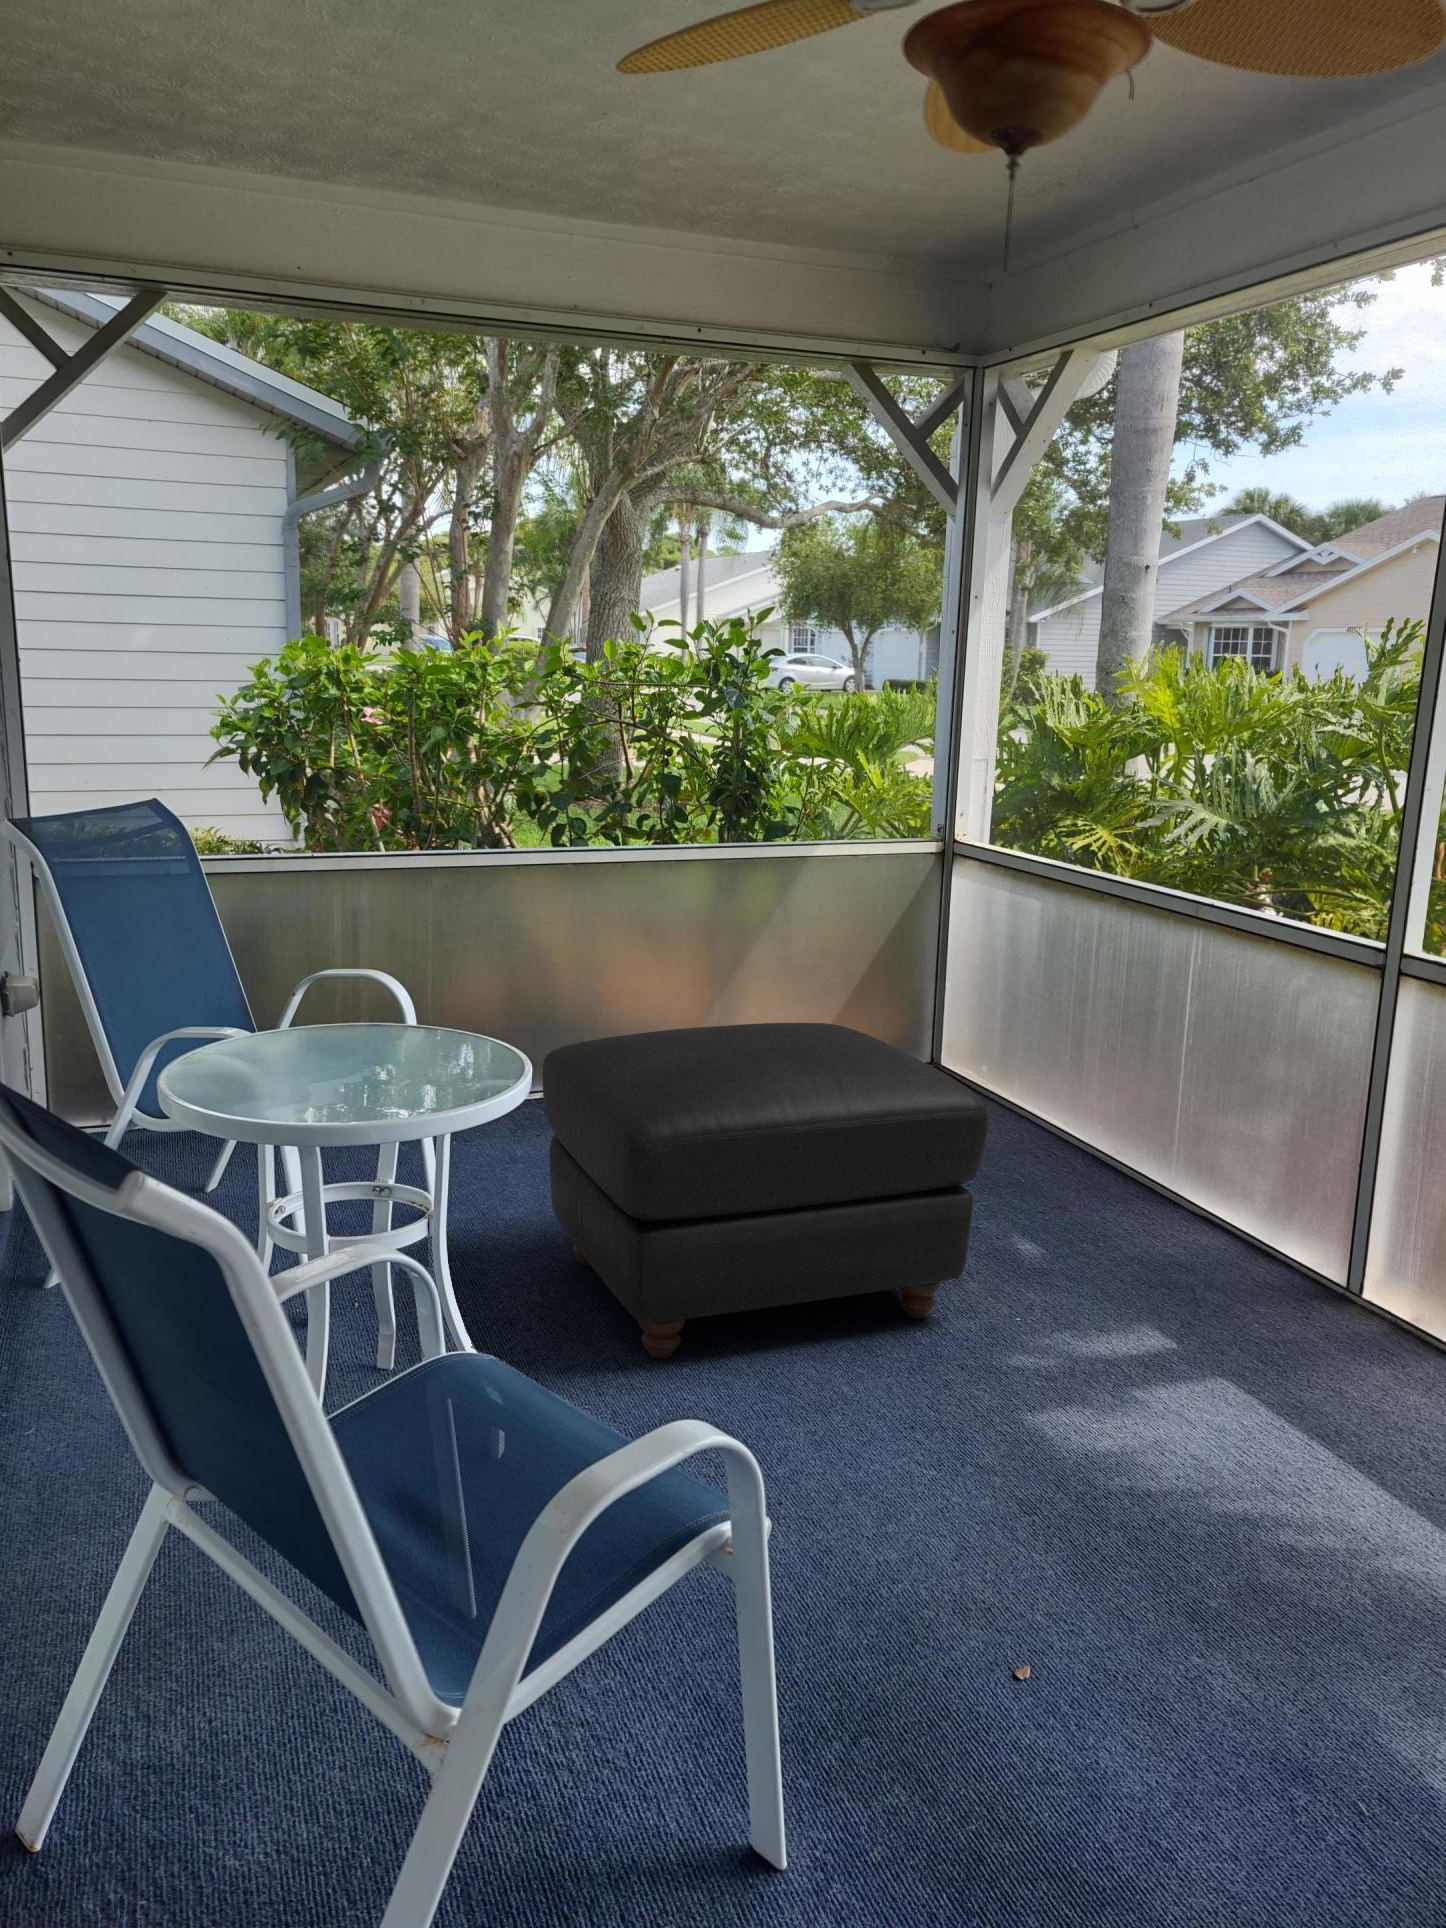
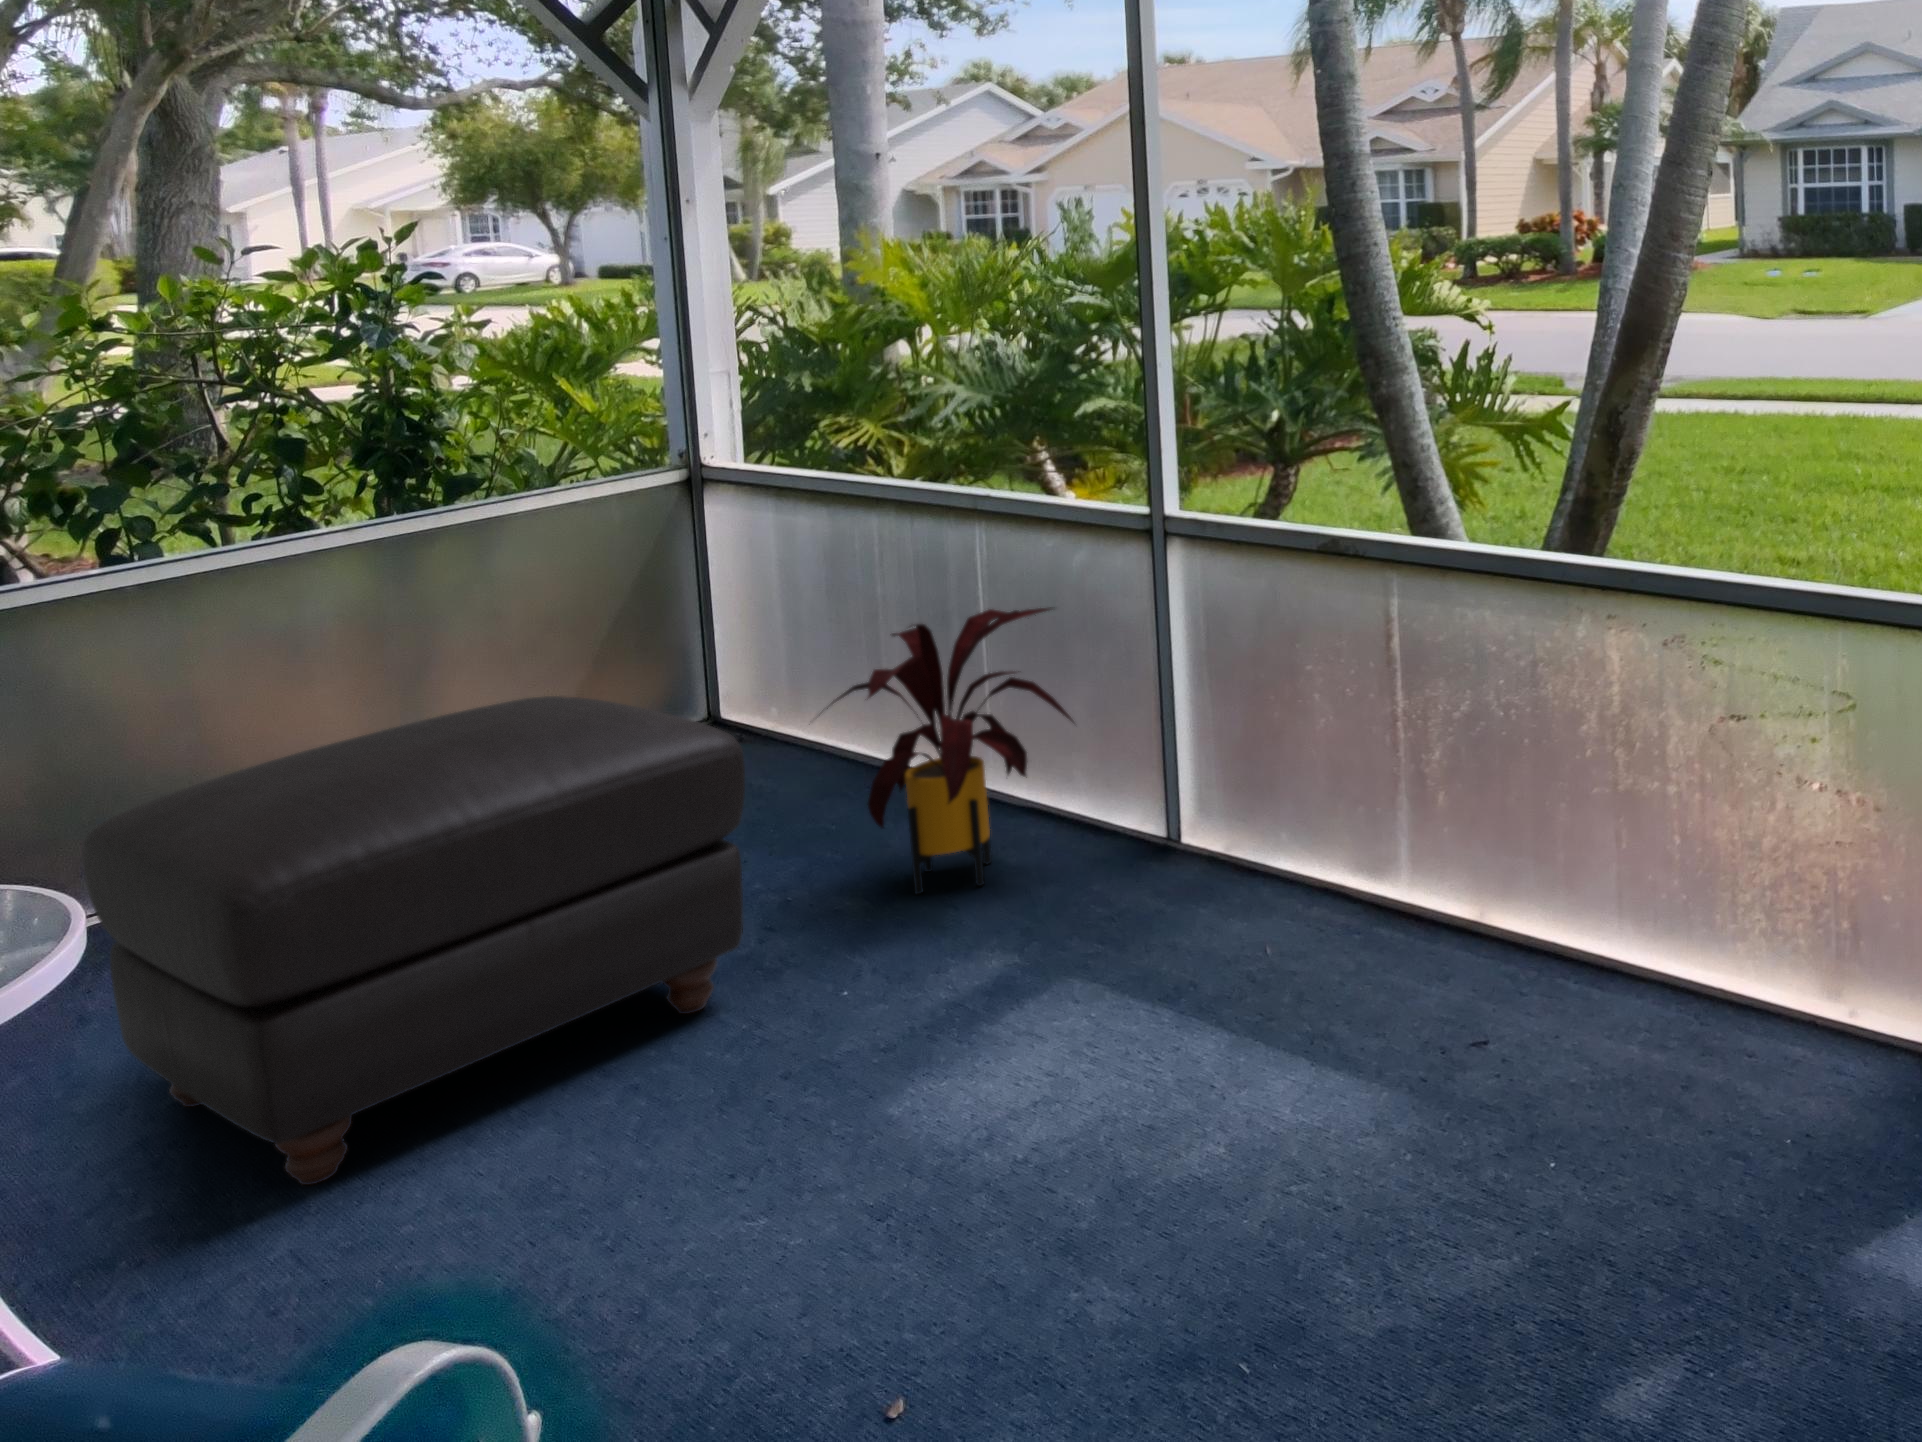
house plant: none [1030,1031,1280,1284] -> present [827,607,1073,894]

